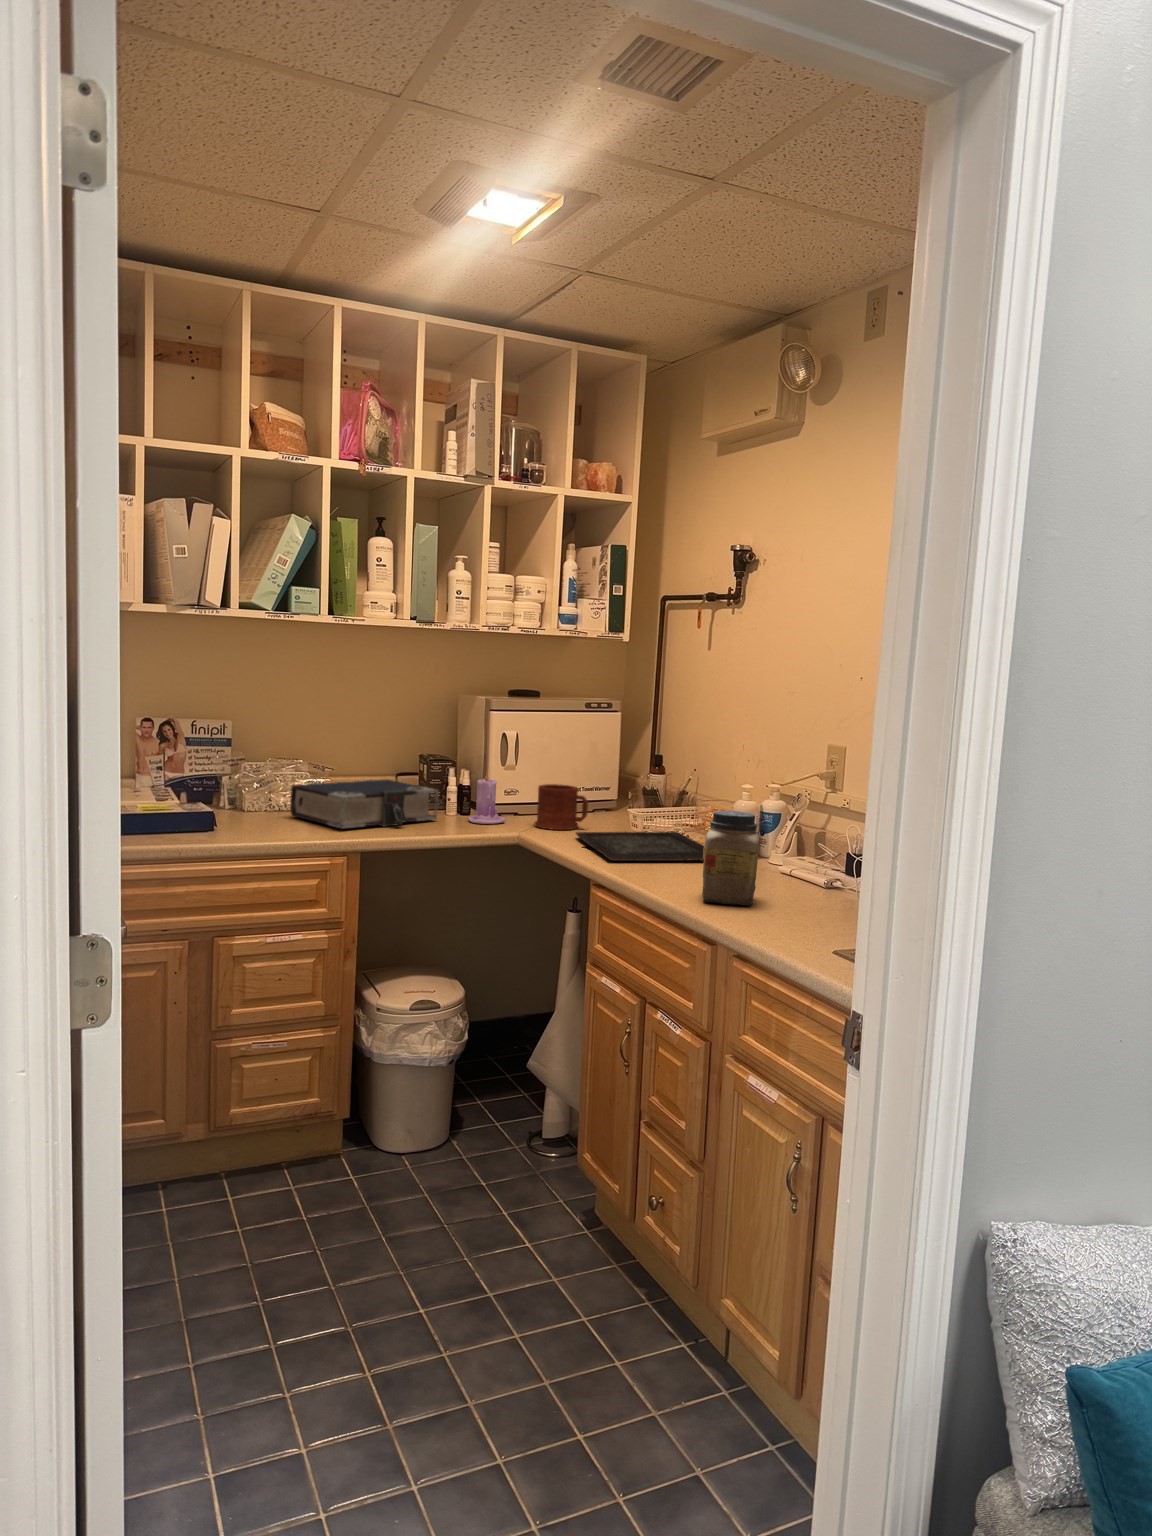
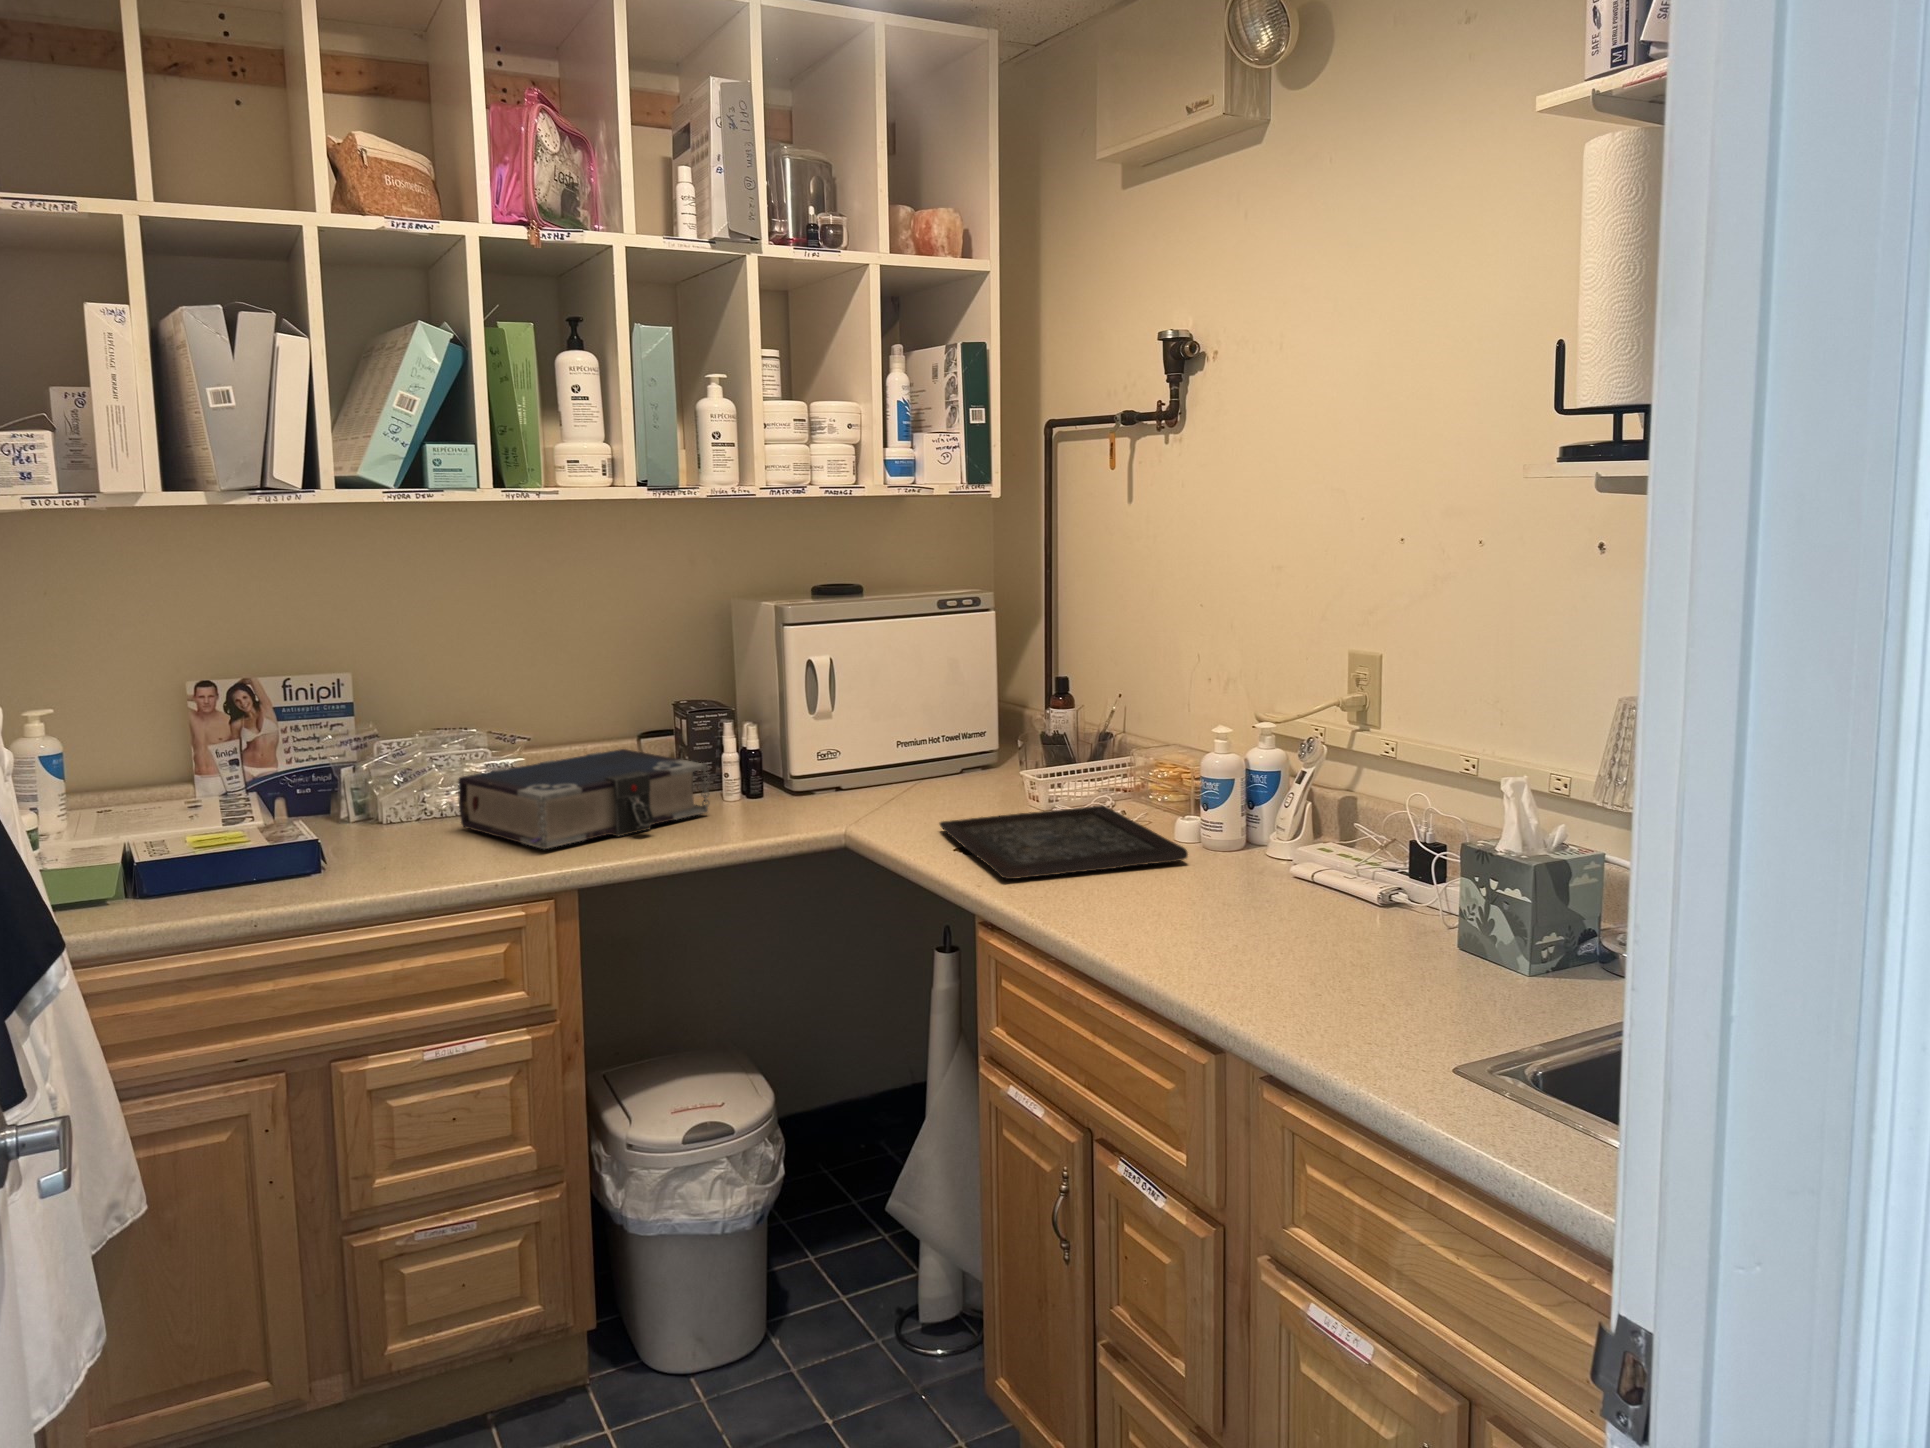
candle: present [468,775,506,824] -> none [760,729,822,814]
mug: present [535,784,588,830] -> none [870,739,955,816]
jar: present [702,811,759,905] -> none [1179,796,1277,968]

